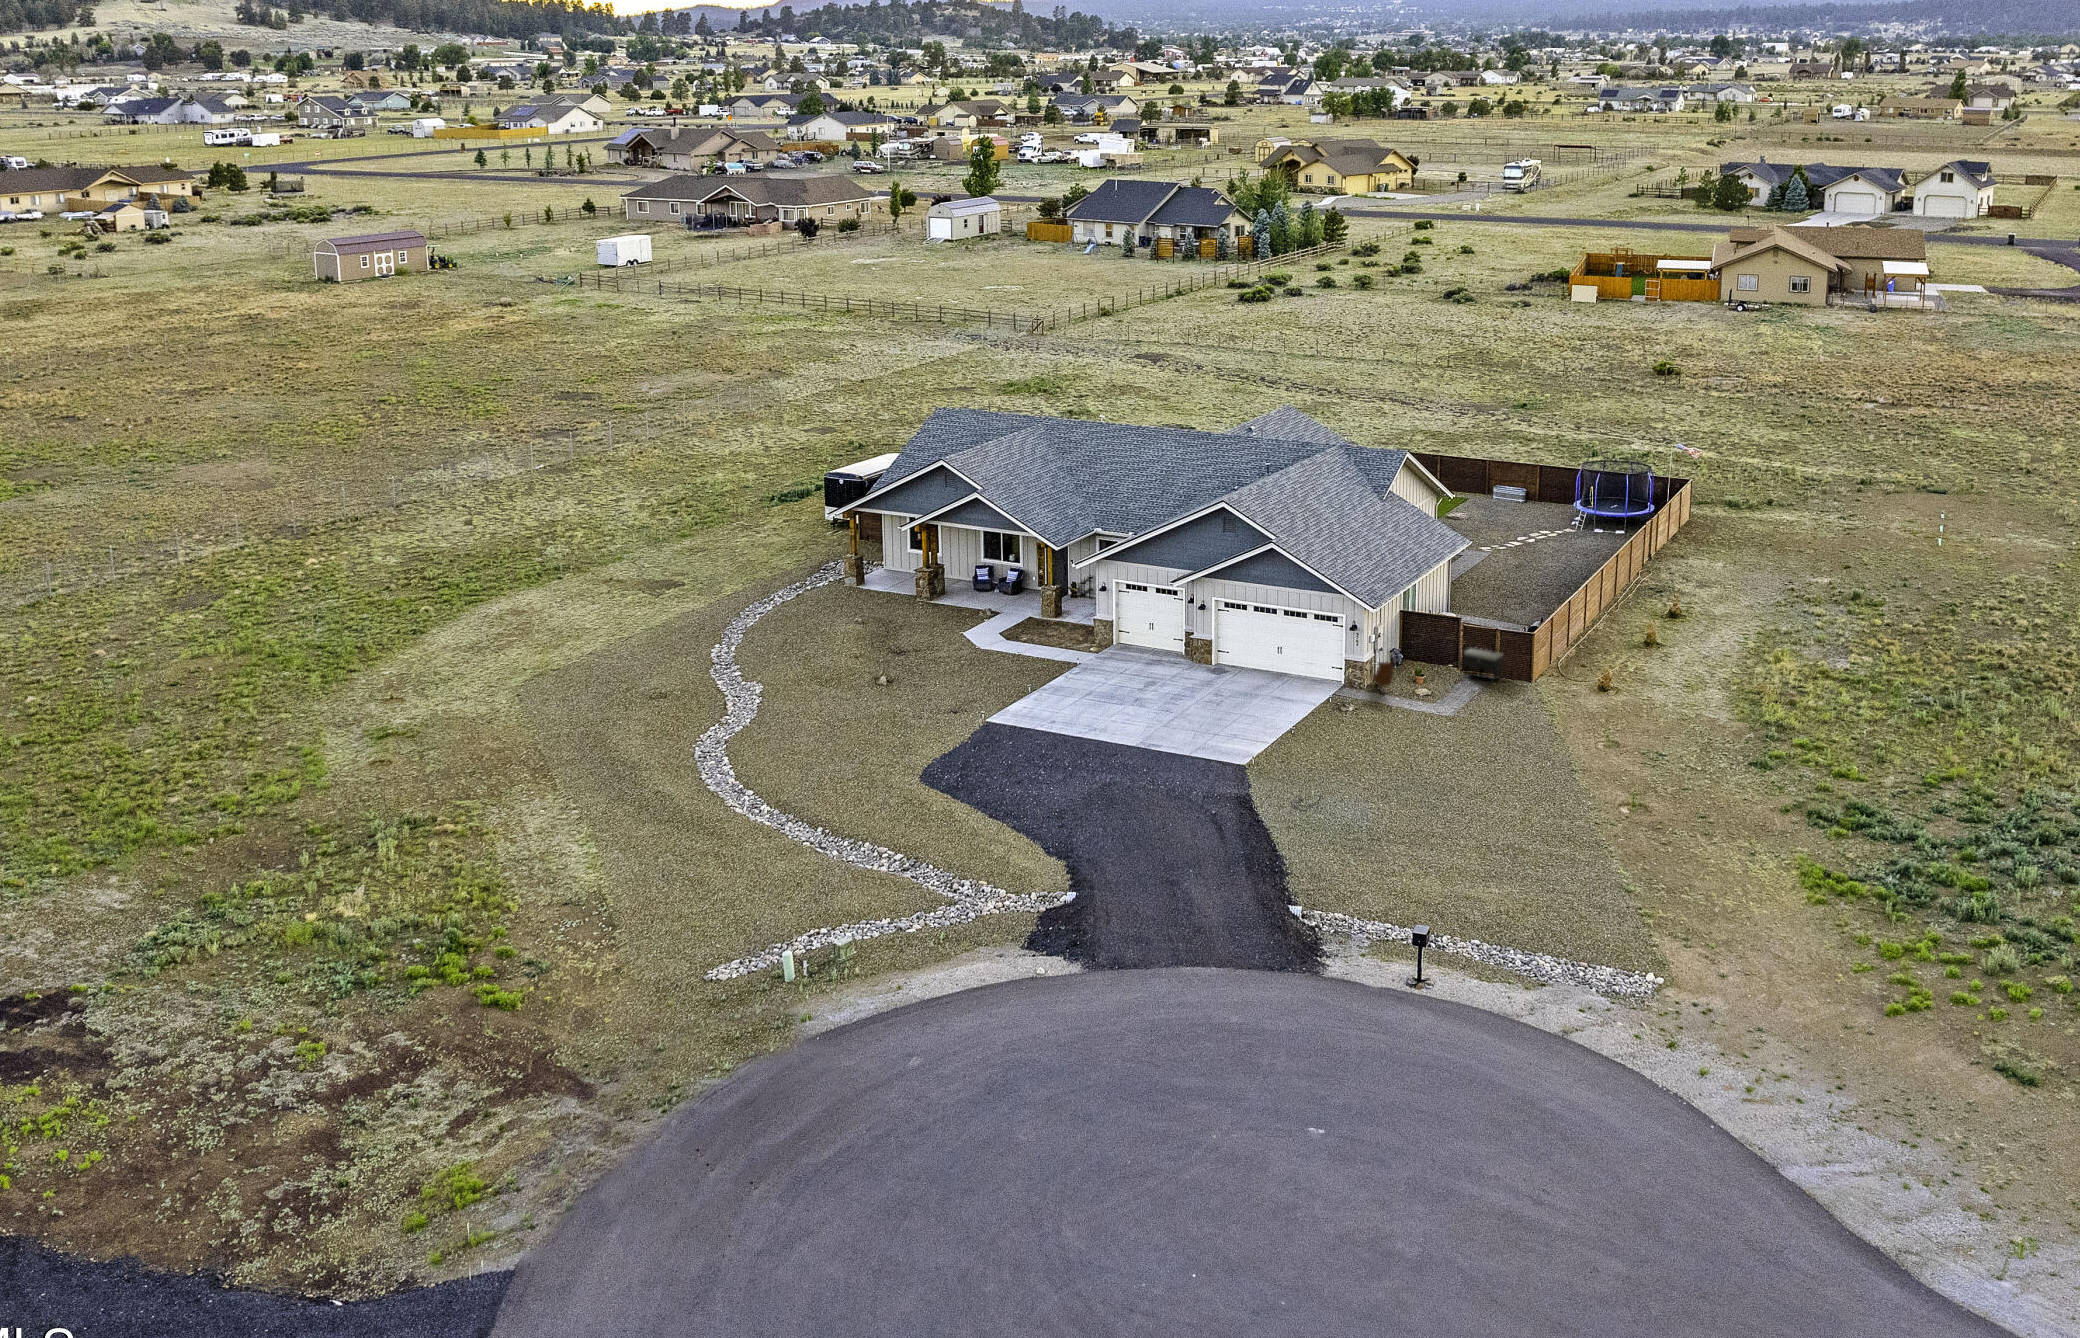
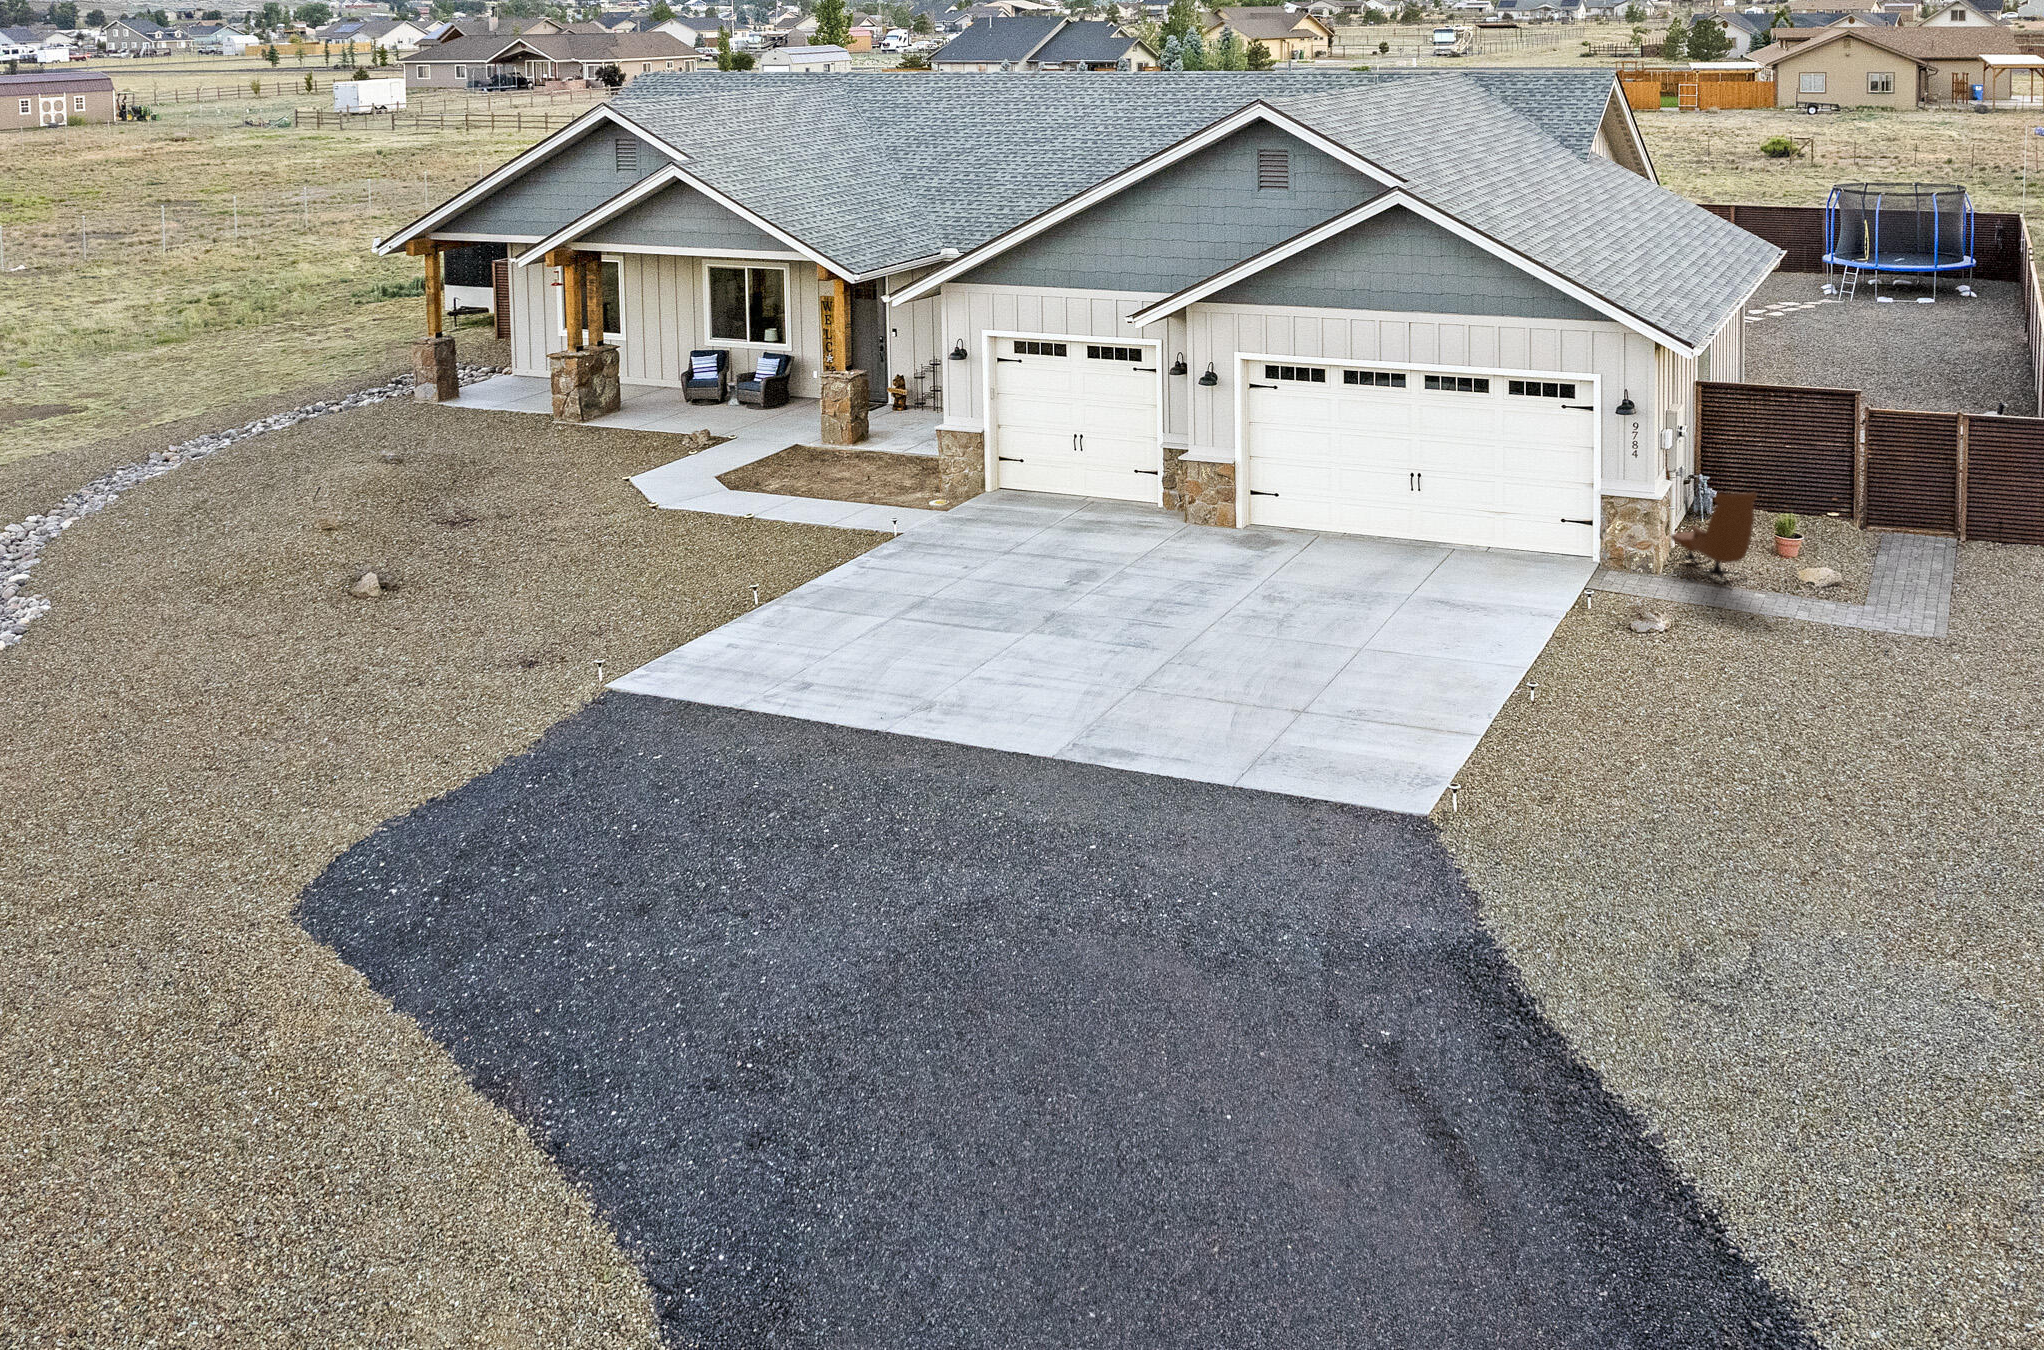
storage bench: present [1464,649,1503,681] -> none [1900,461,2011,549]

